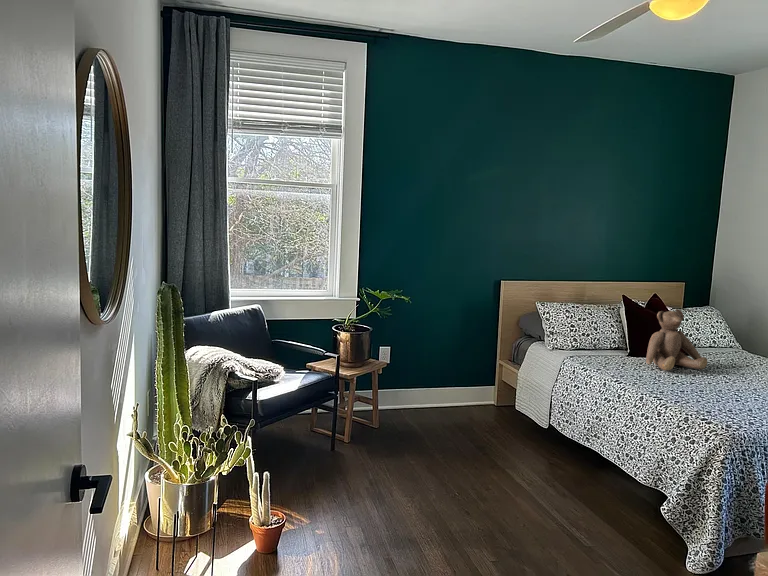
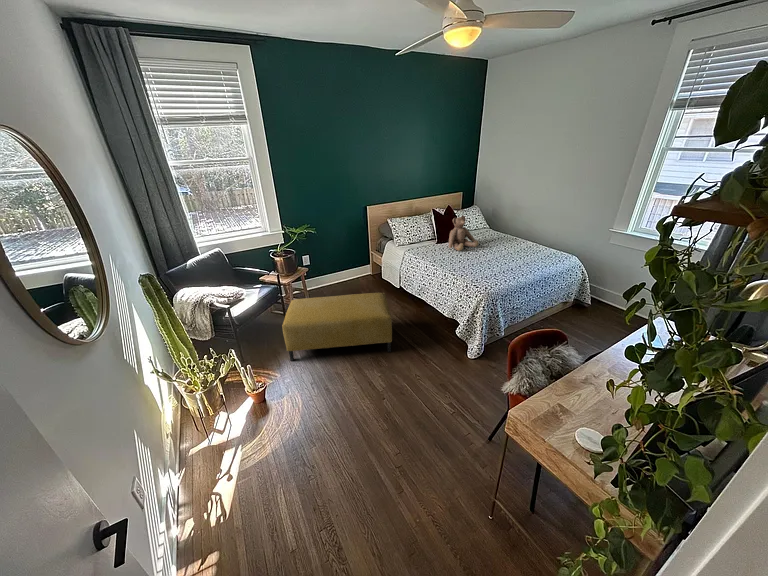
ottoman: none [326,400,516,522] -> present [282,293,392,361]

